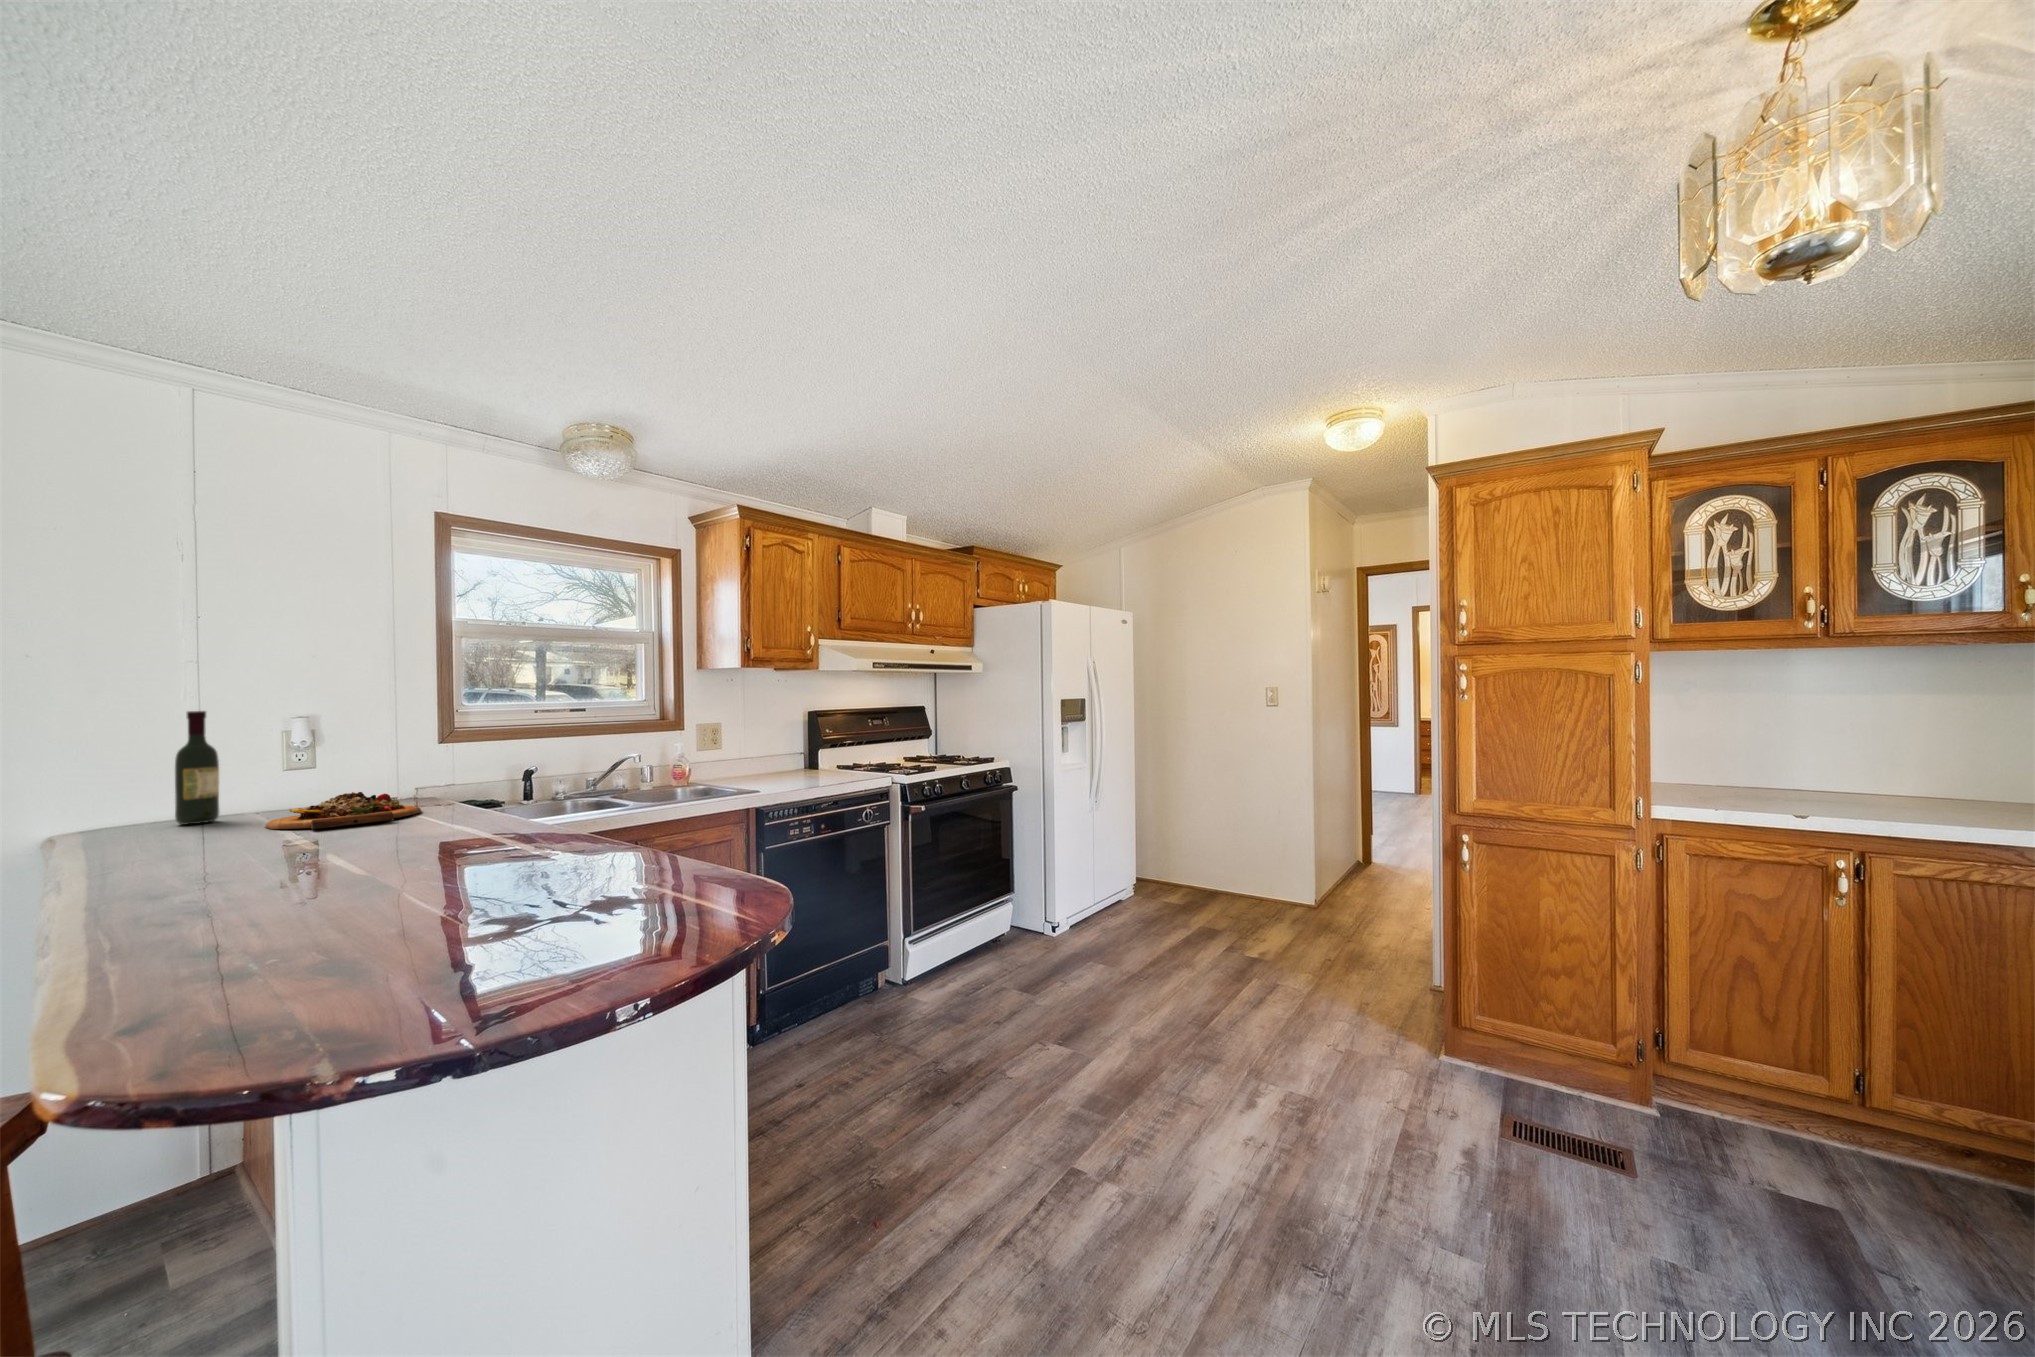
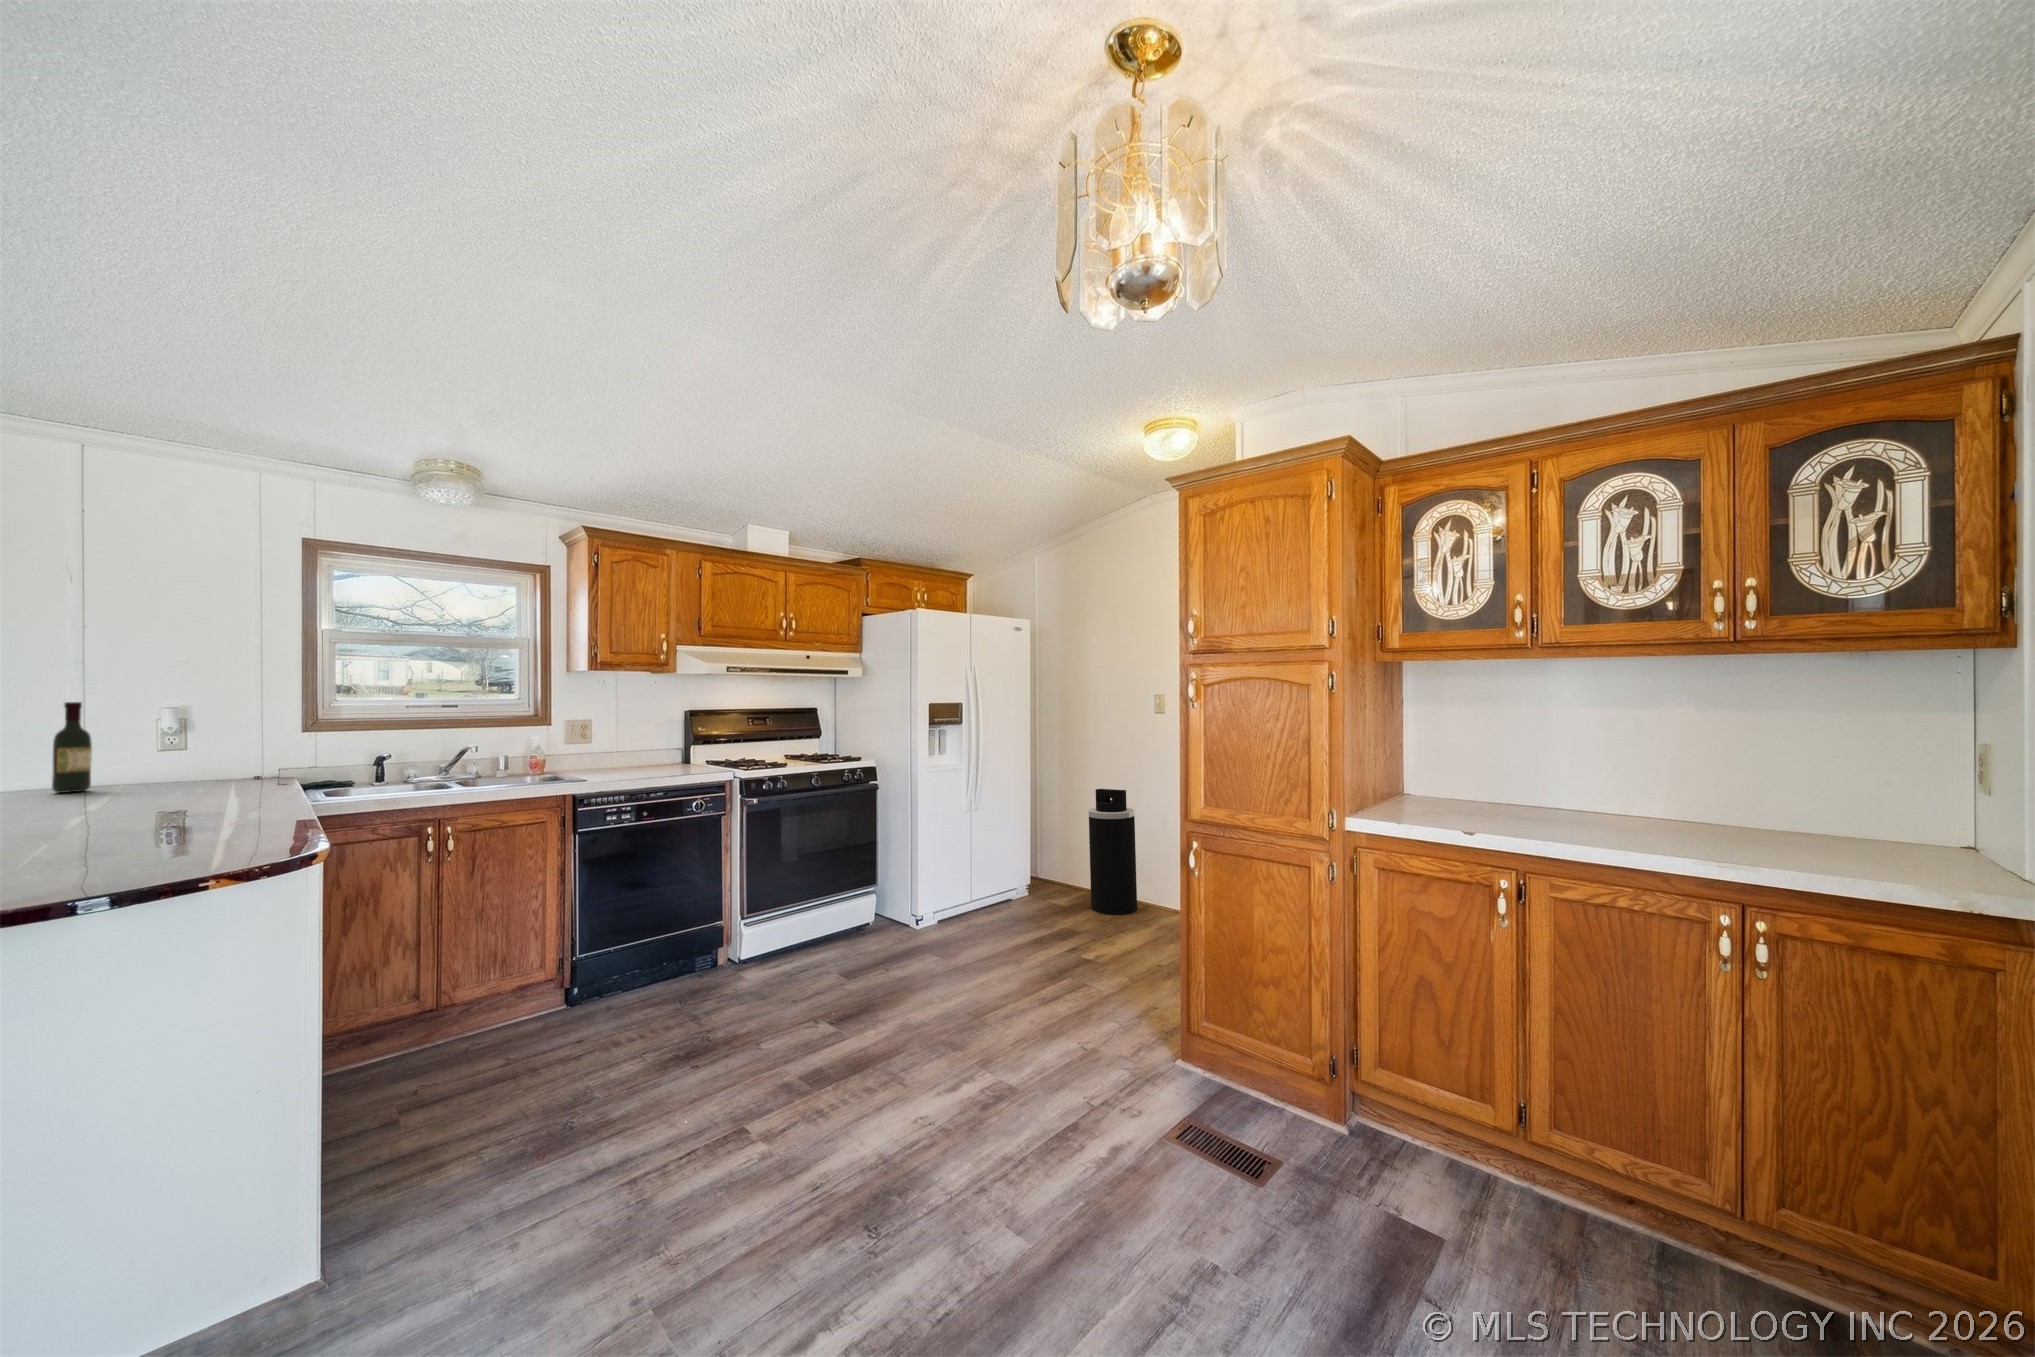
trash can: none [1207,784,1260,911] -> present [1089,789,1137,914]
cutting board: present [265,792,421,829] -> none [107,770,252,799]

